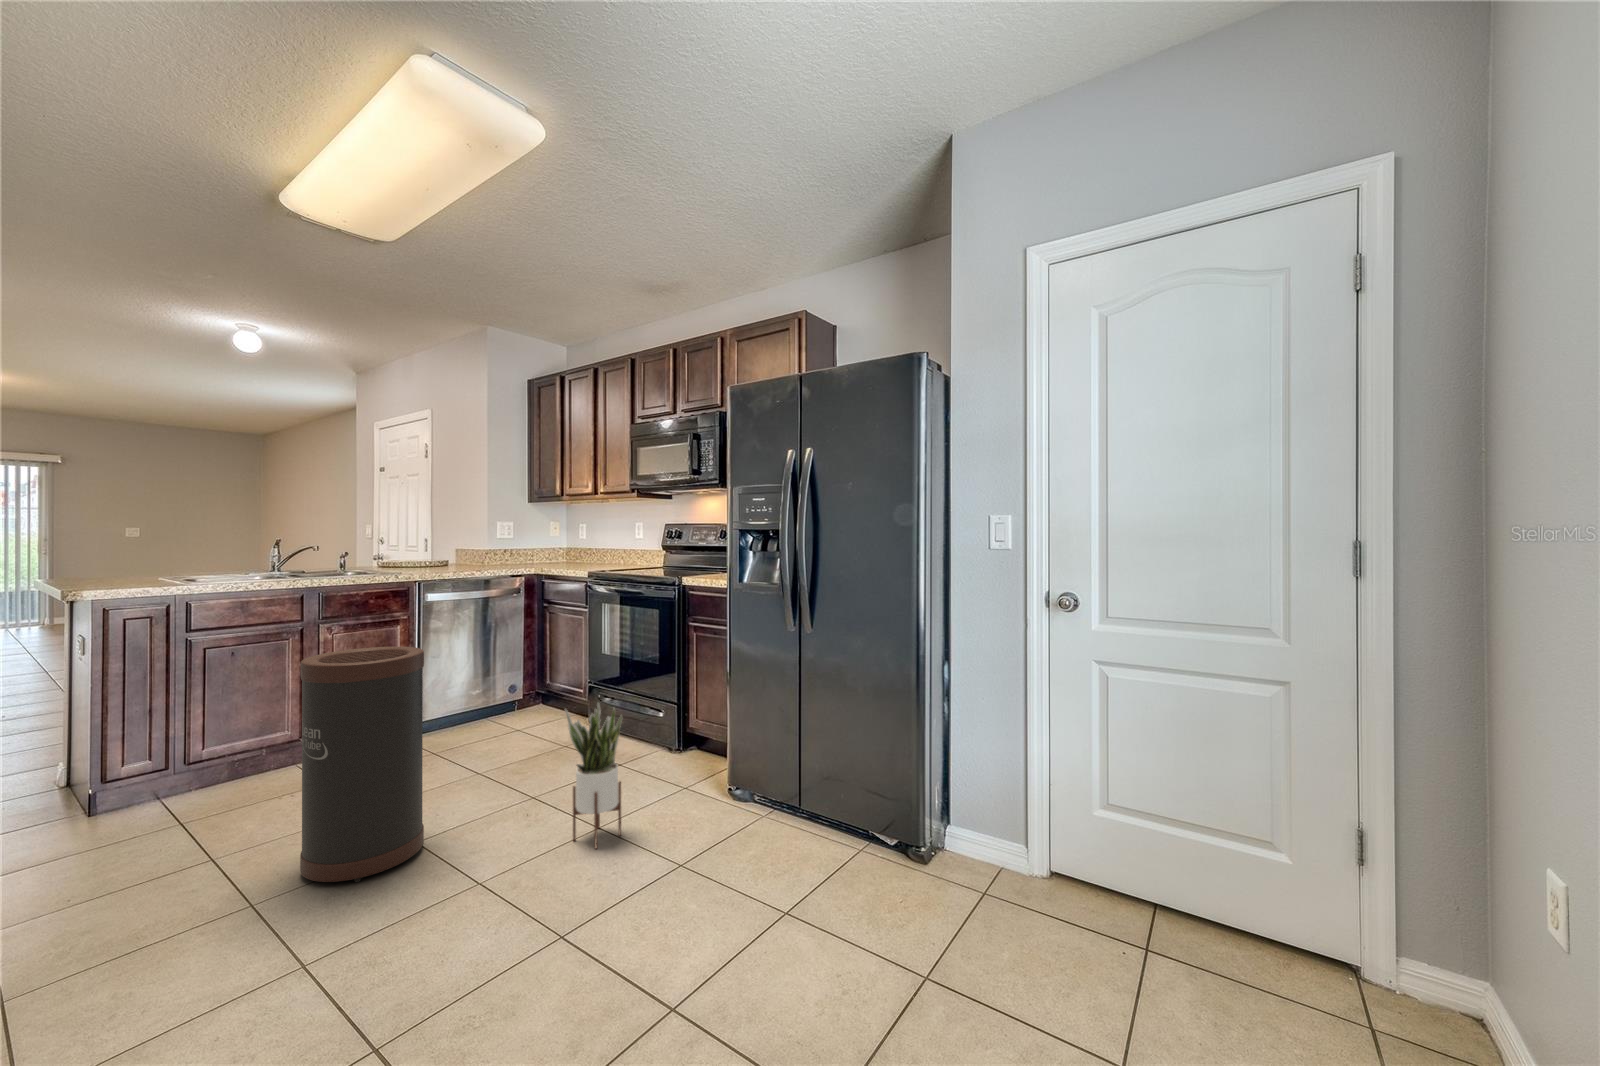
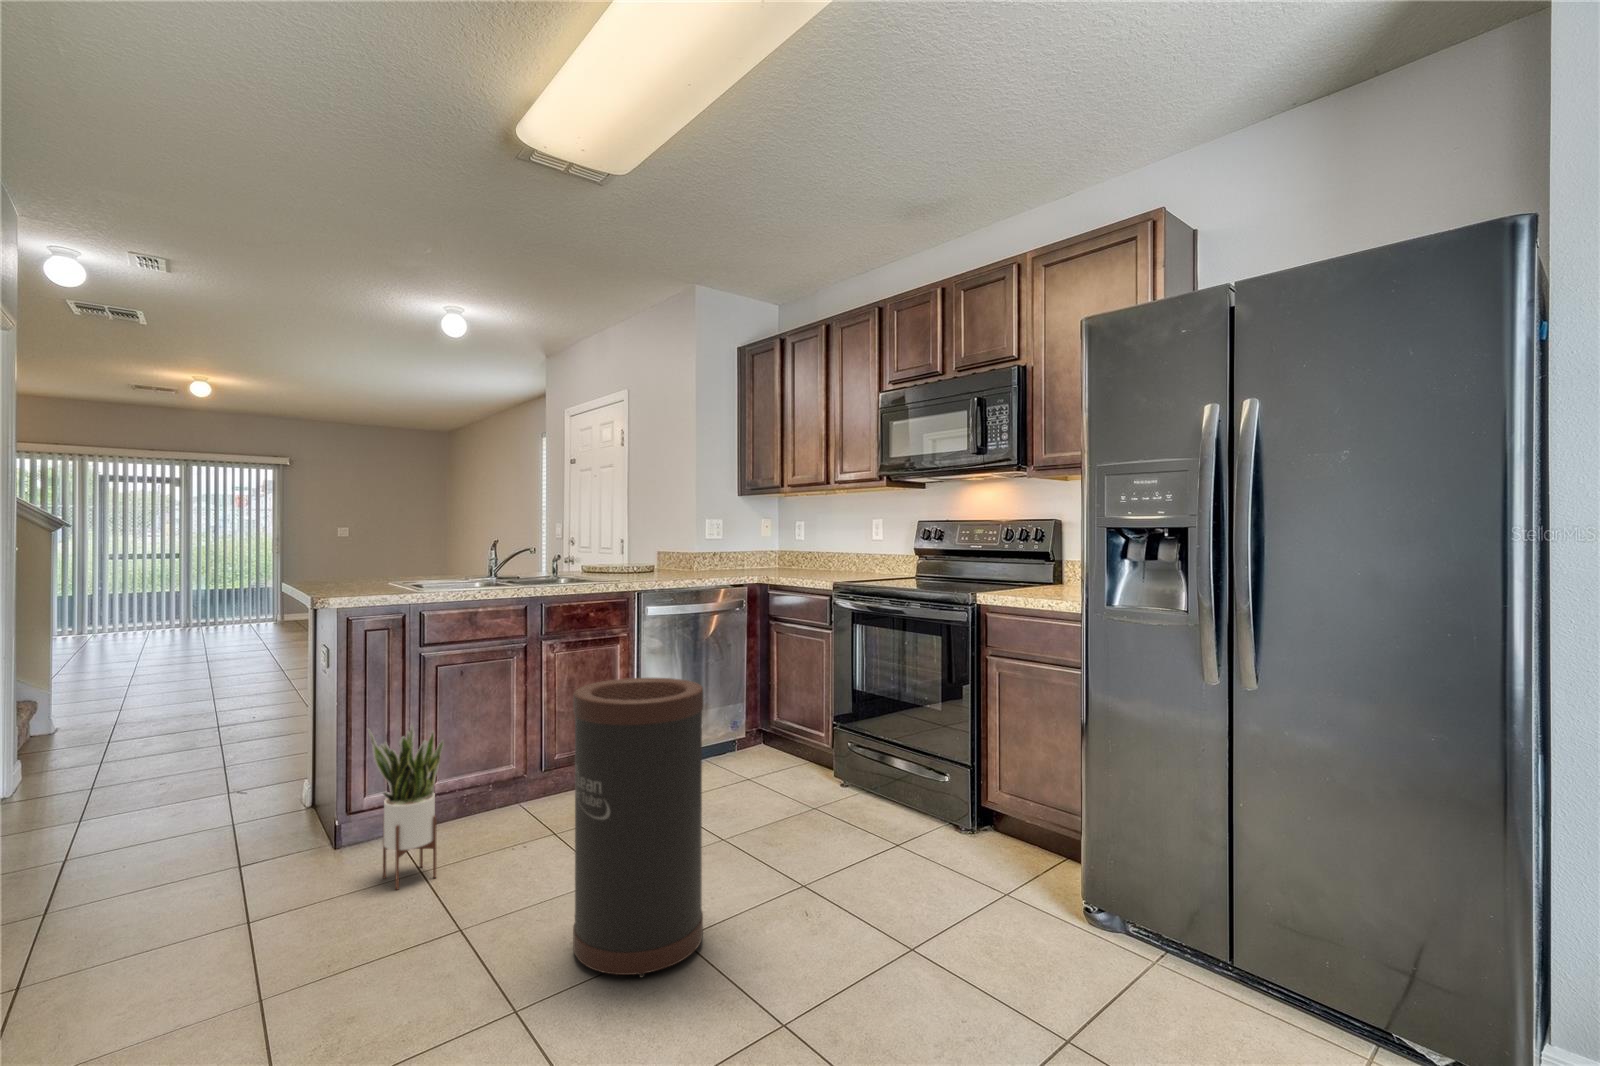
potted plant: present [565,703,622,848] -> present [368,724,444,889]

